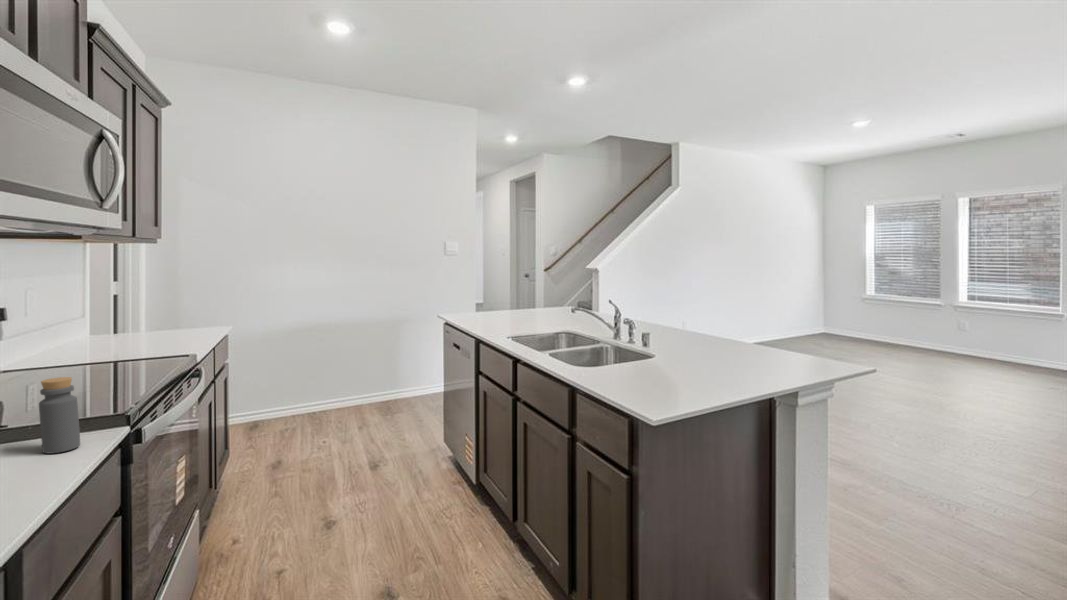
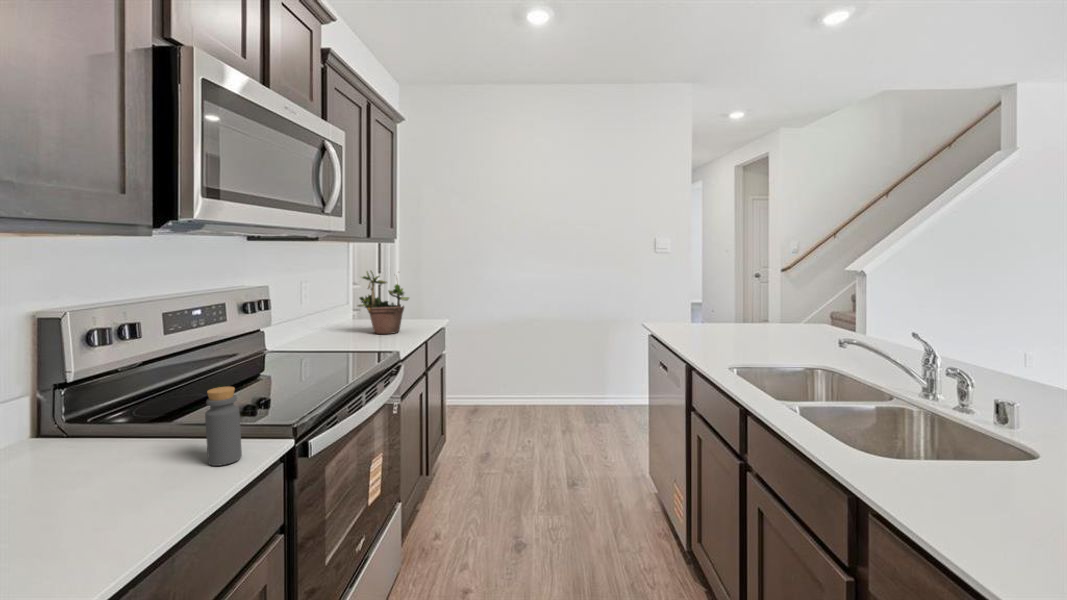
potted plant: none [113,264,185,342] -> present [357,271,409,334]

